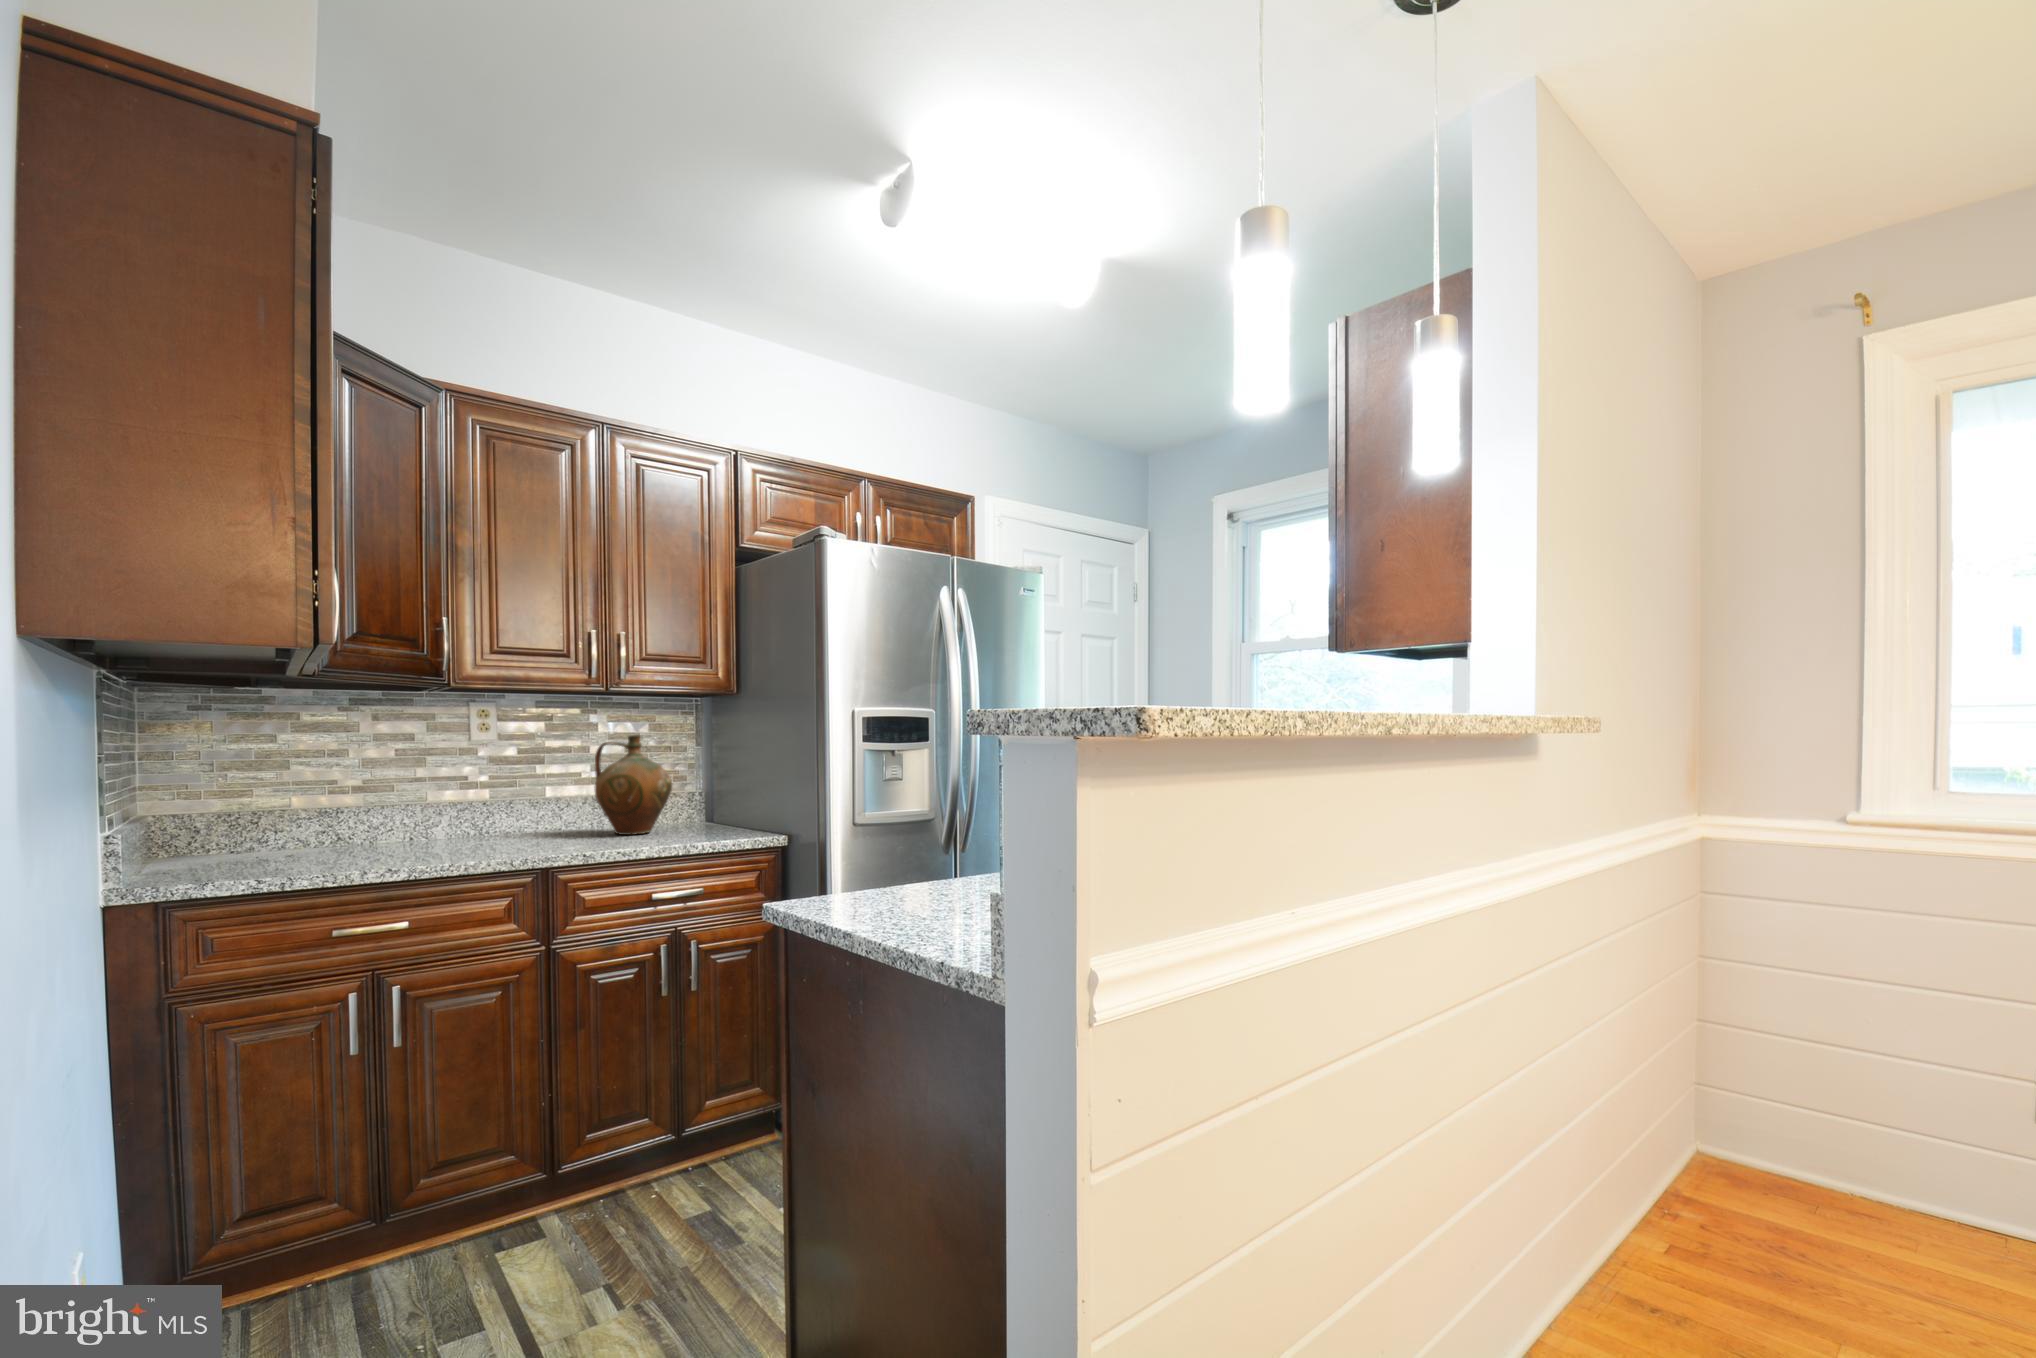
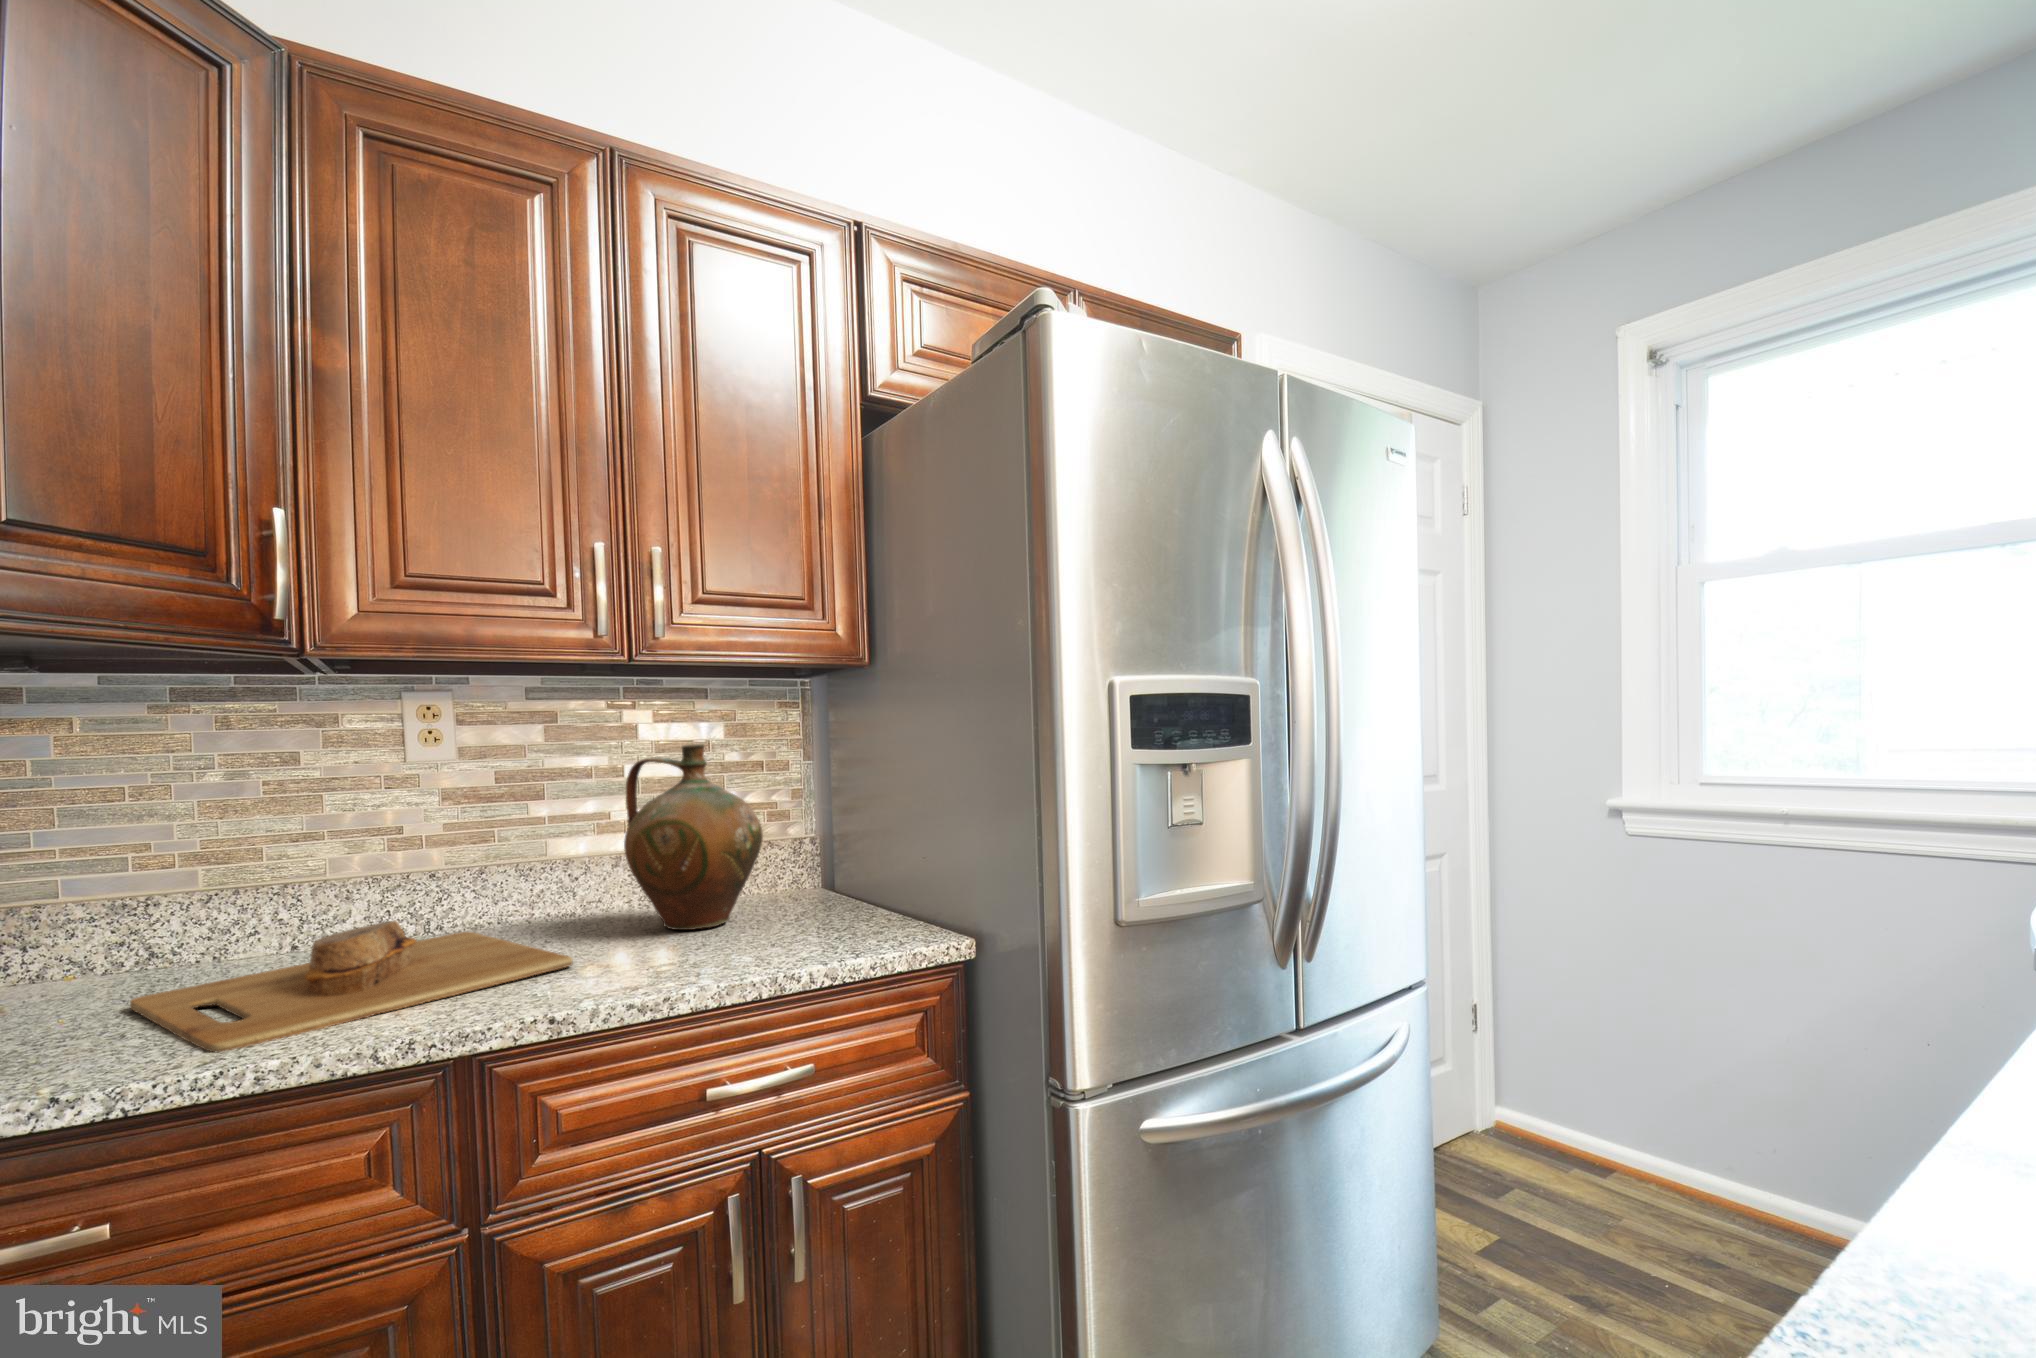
cutting board: none [357,820,574,866] -> present [130,921,572,1052]

